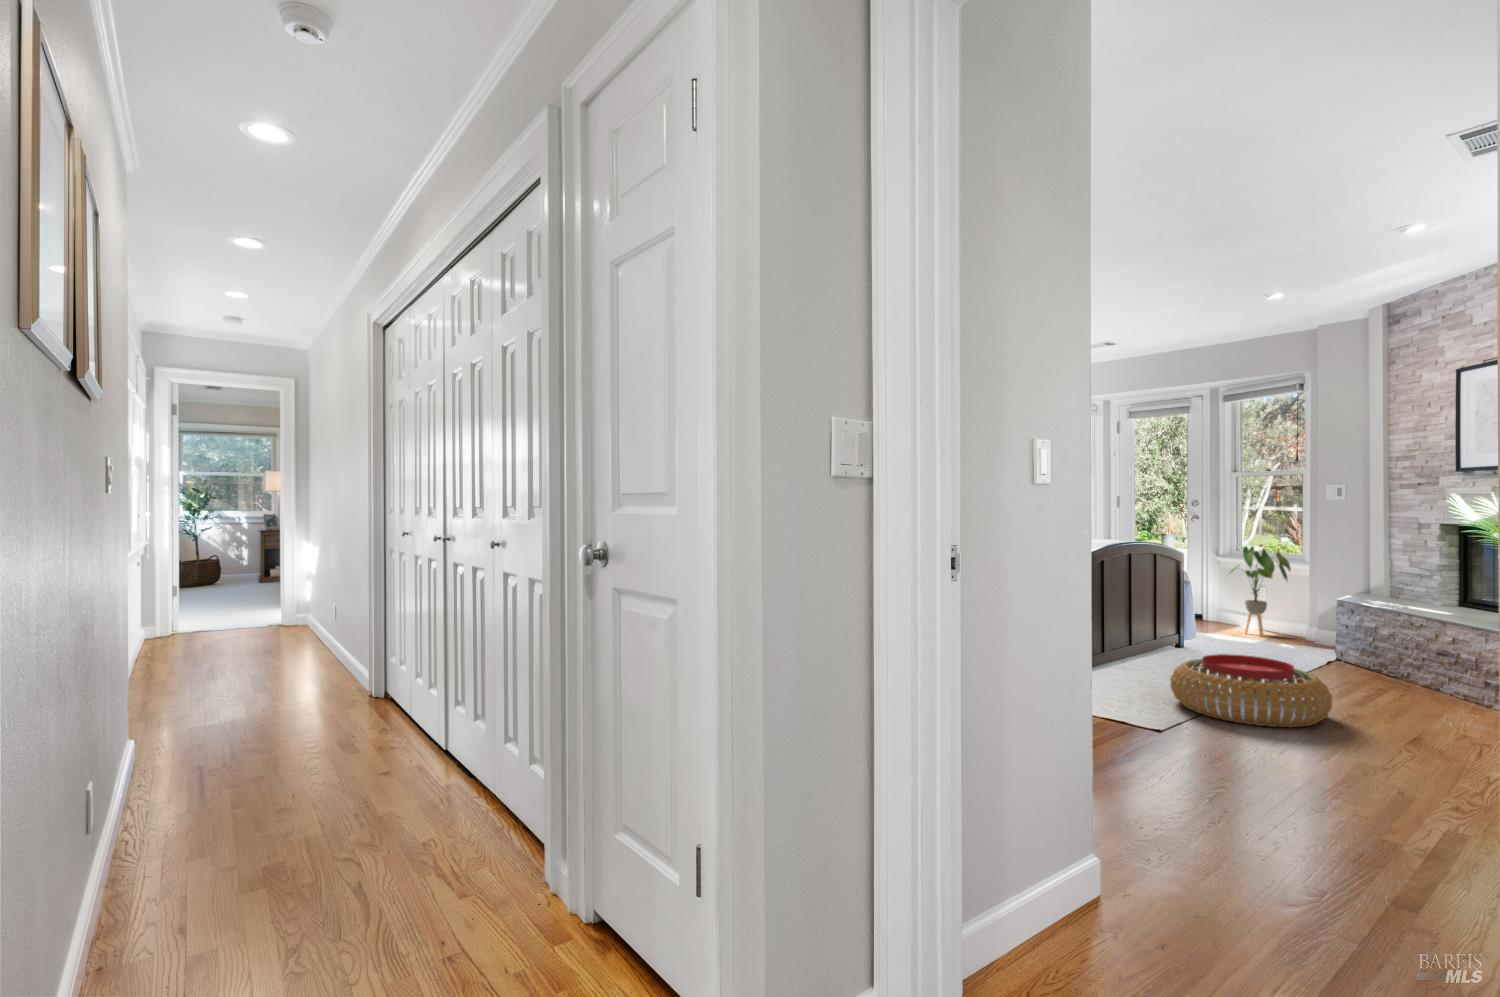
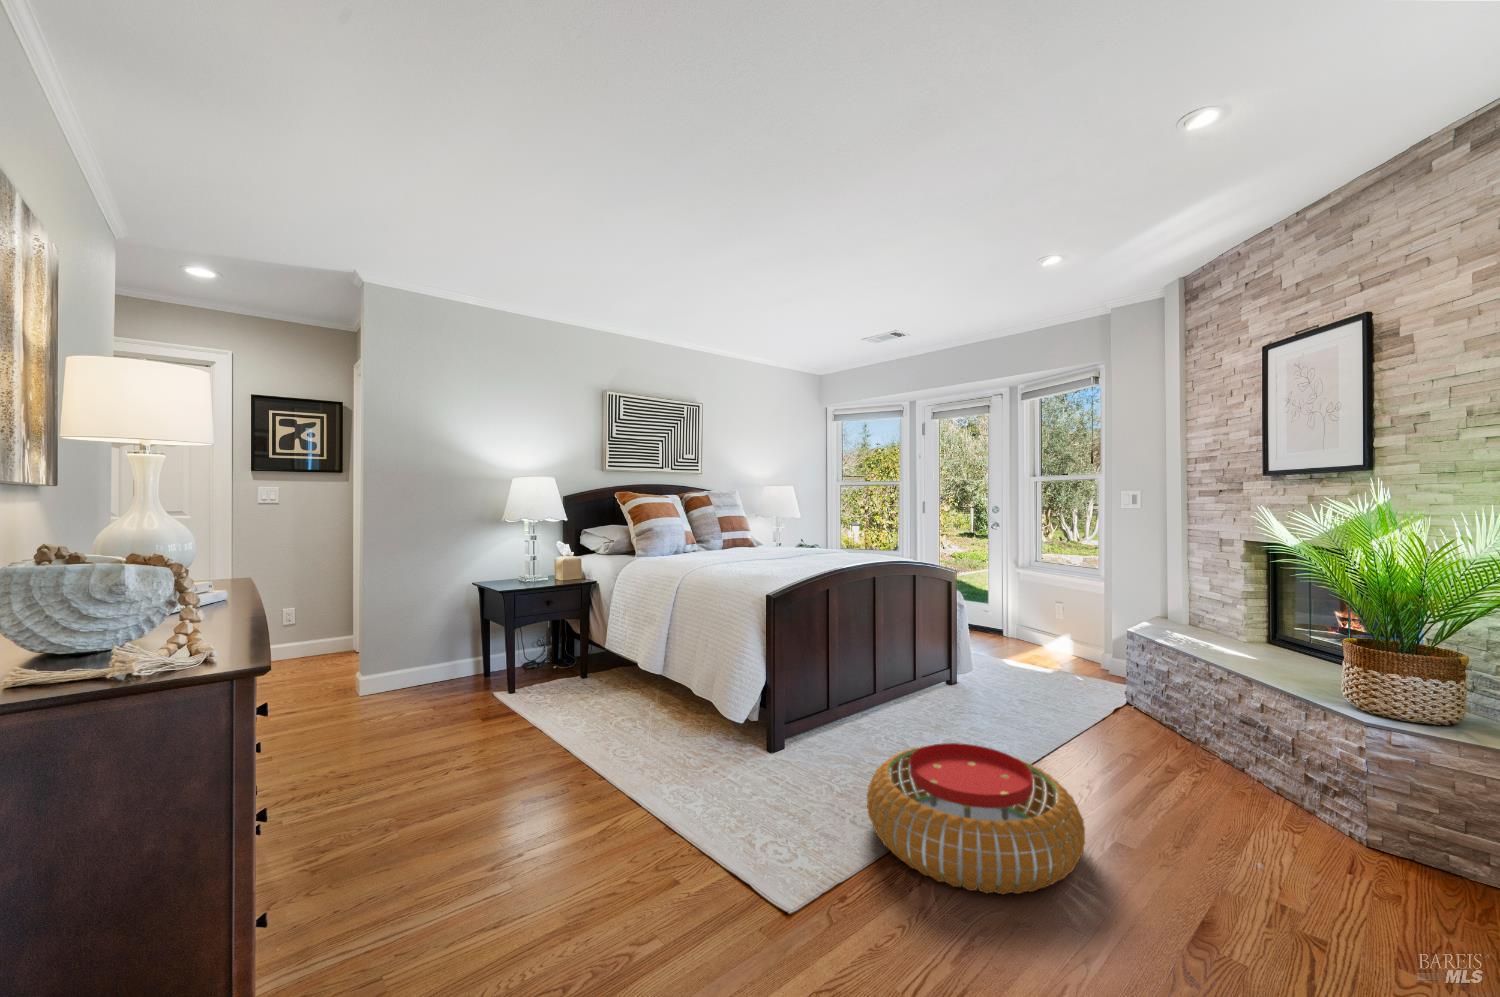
house plant: present [1229,546,1291,636] -> none [1019,560,1087,662]

